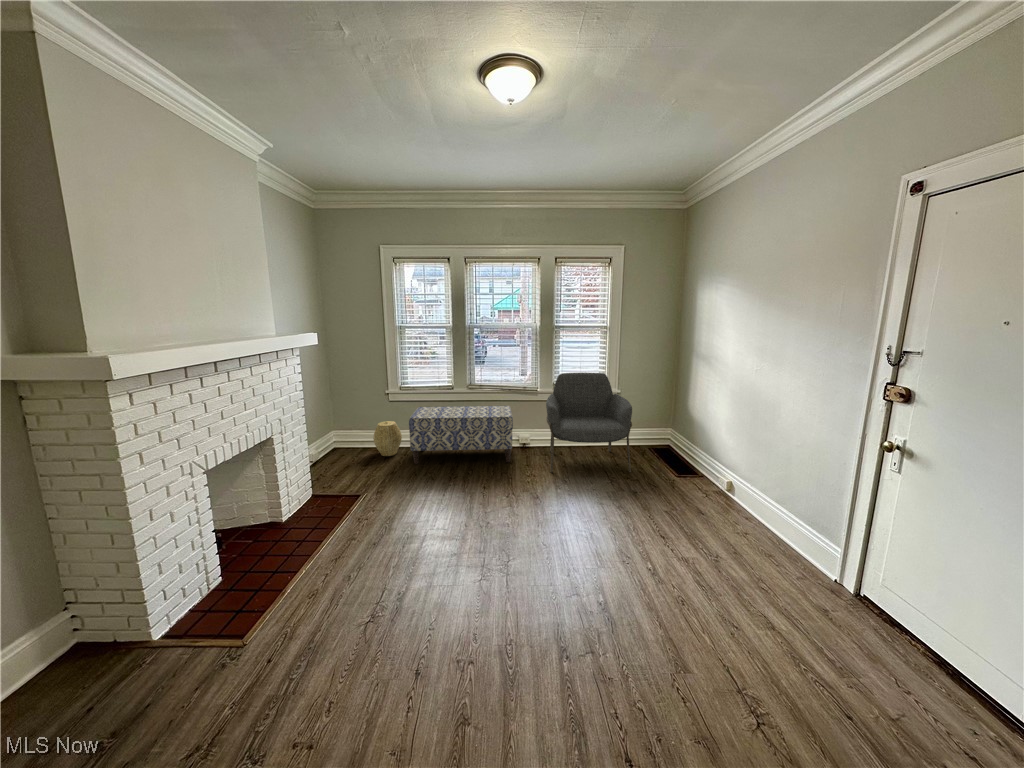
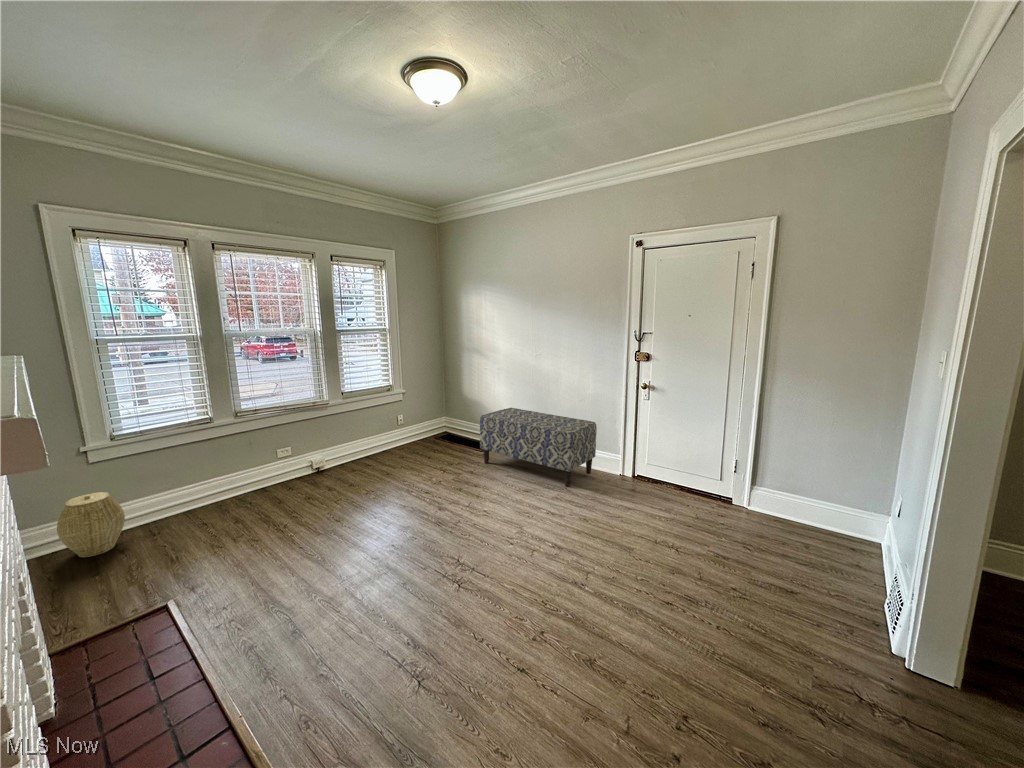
armchair: present [546,372,632,473] -> none [353,373,450,484]
bench: present [409,406,513,464] -> present [480,408,597,487]

